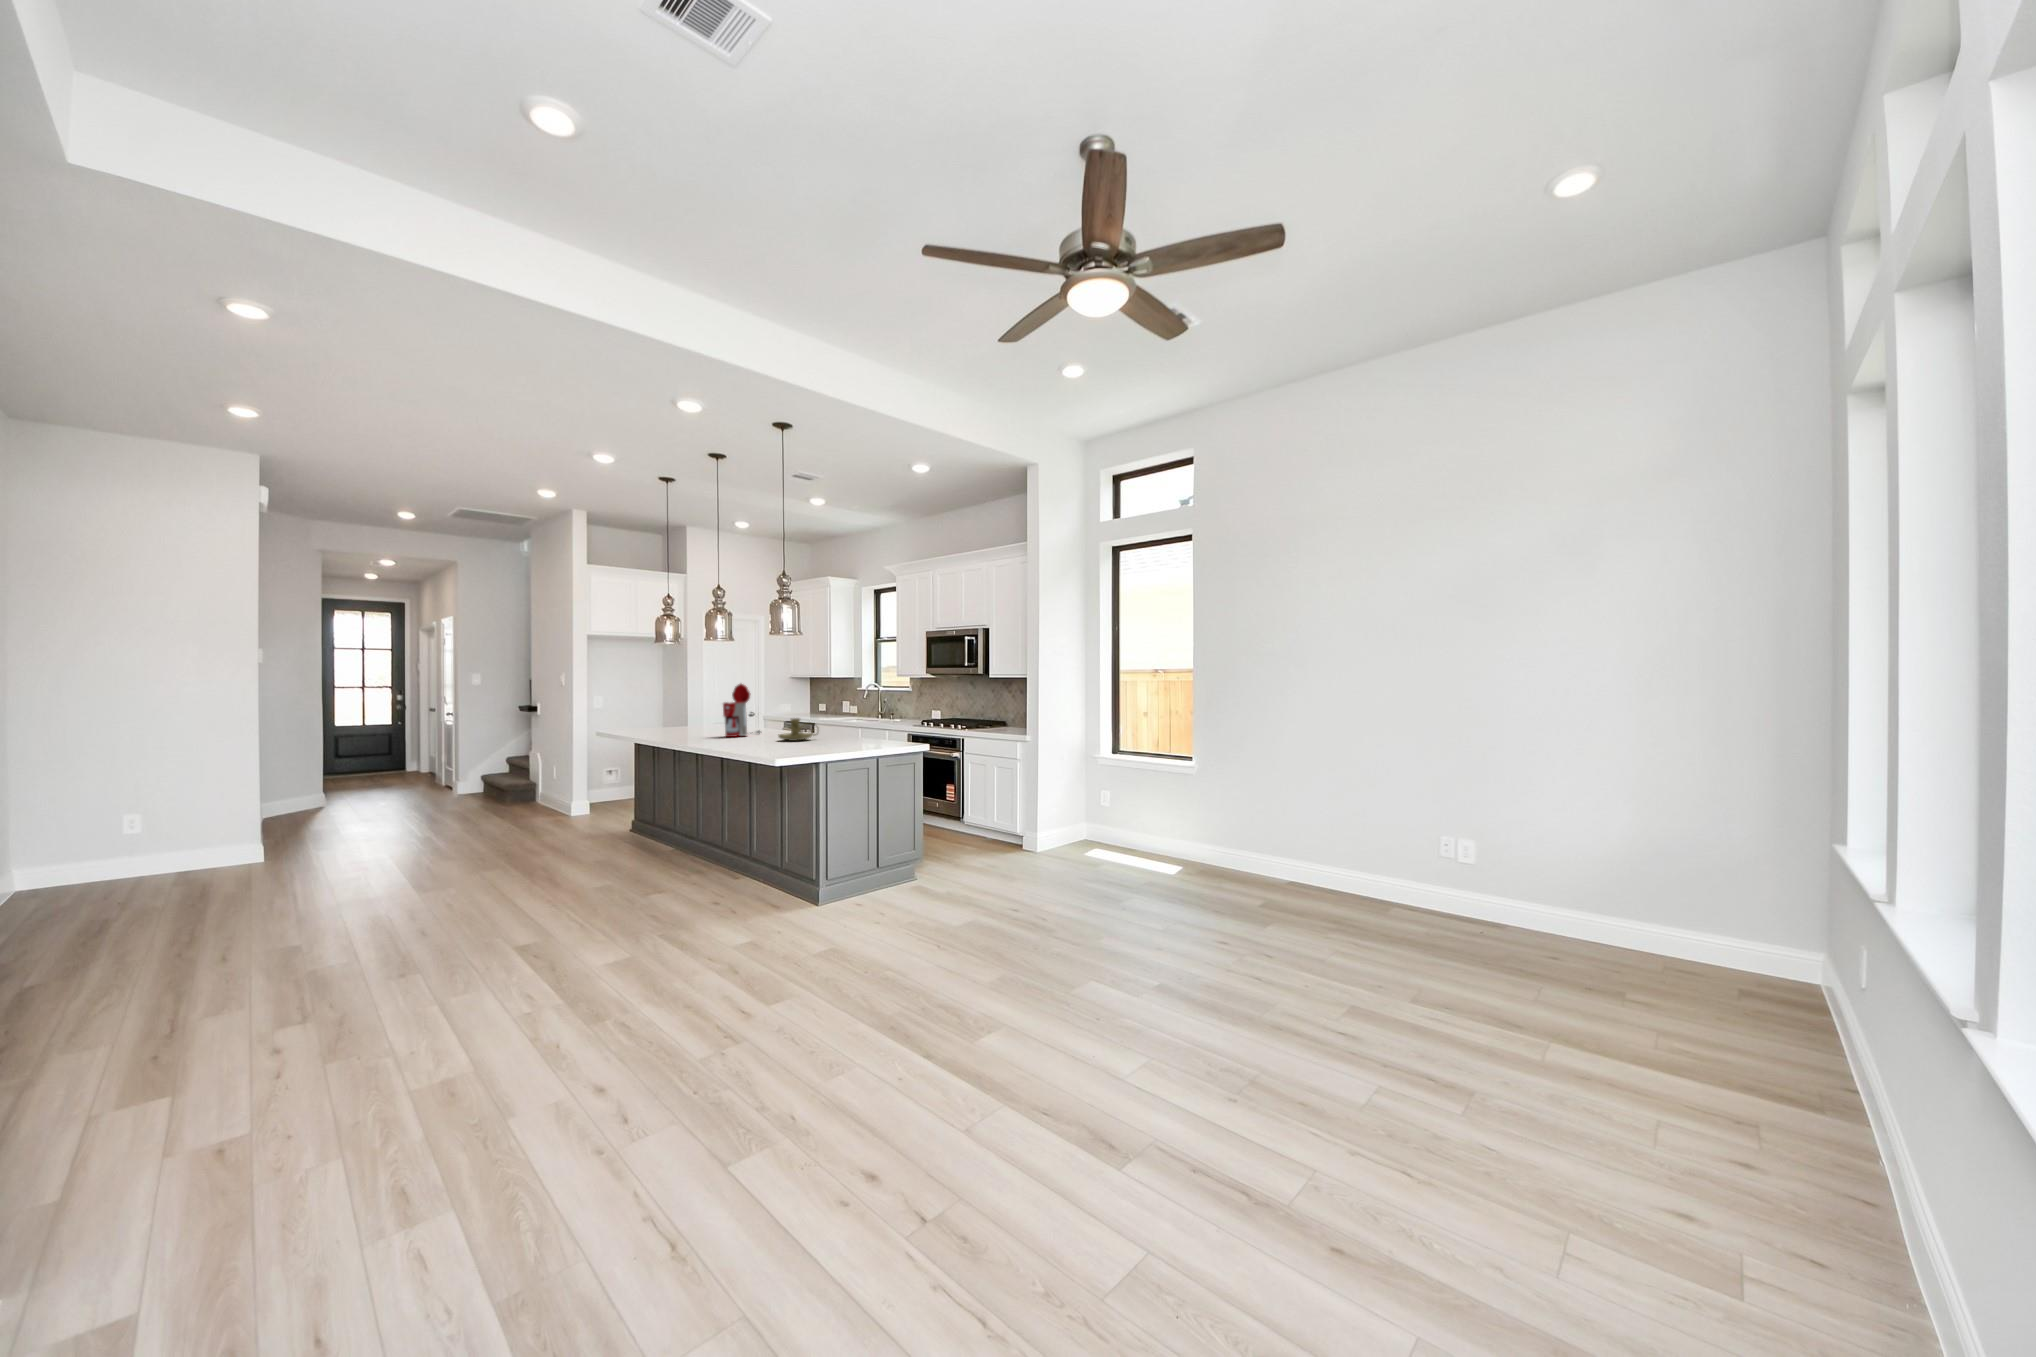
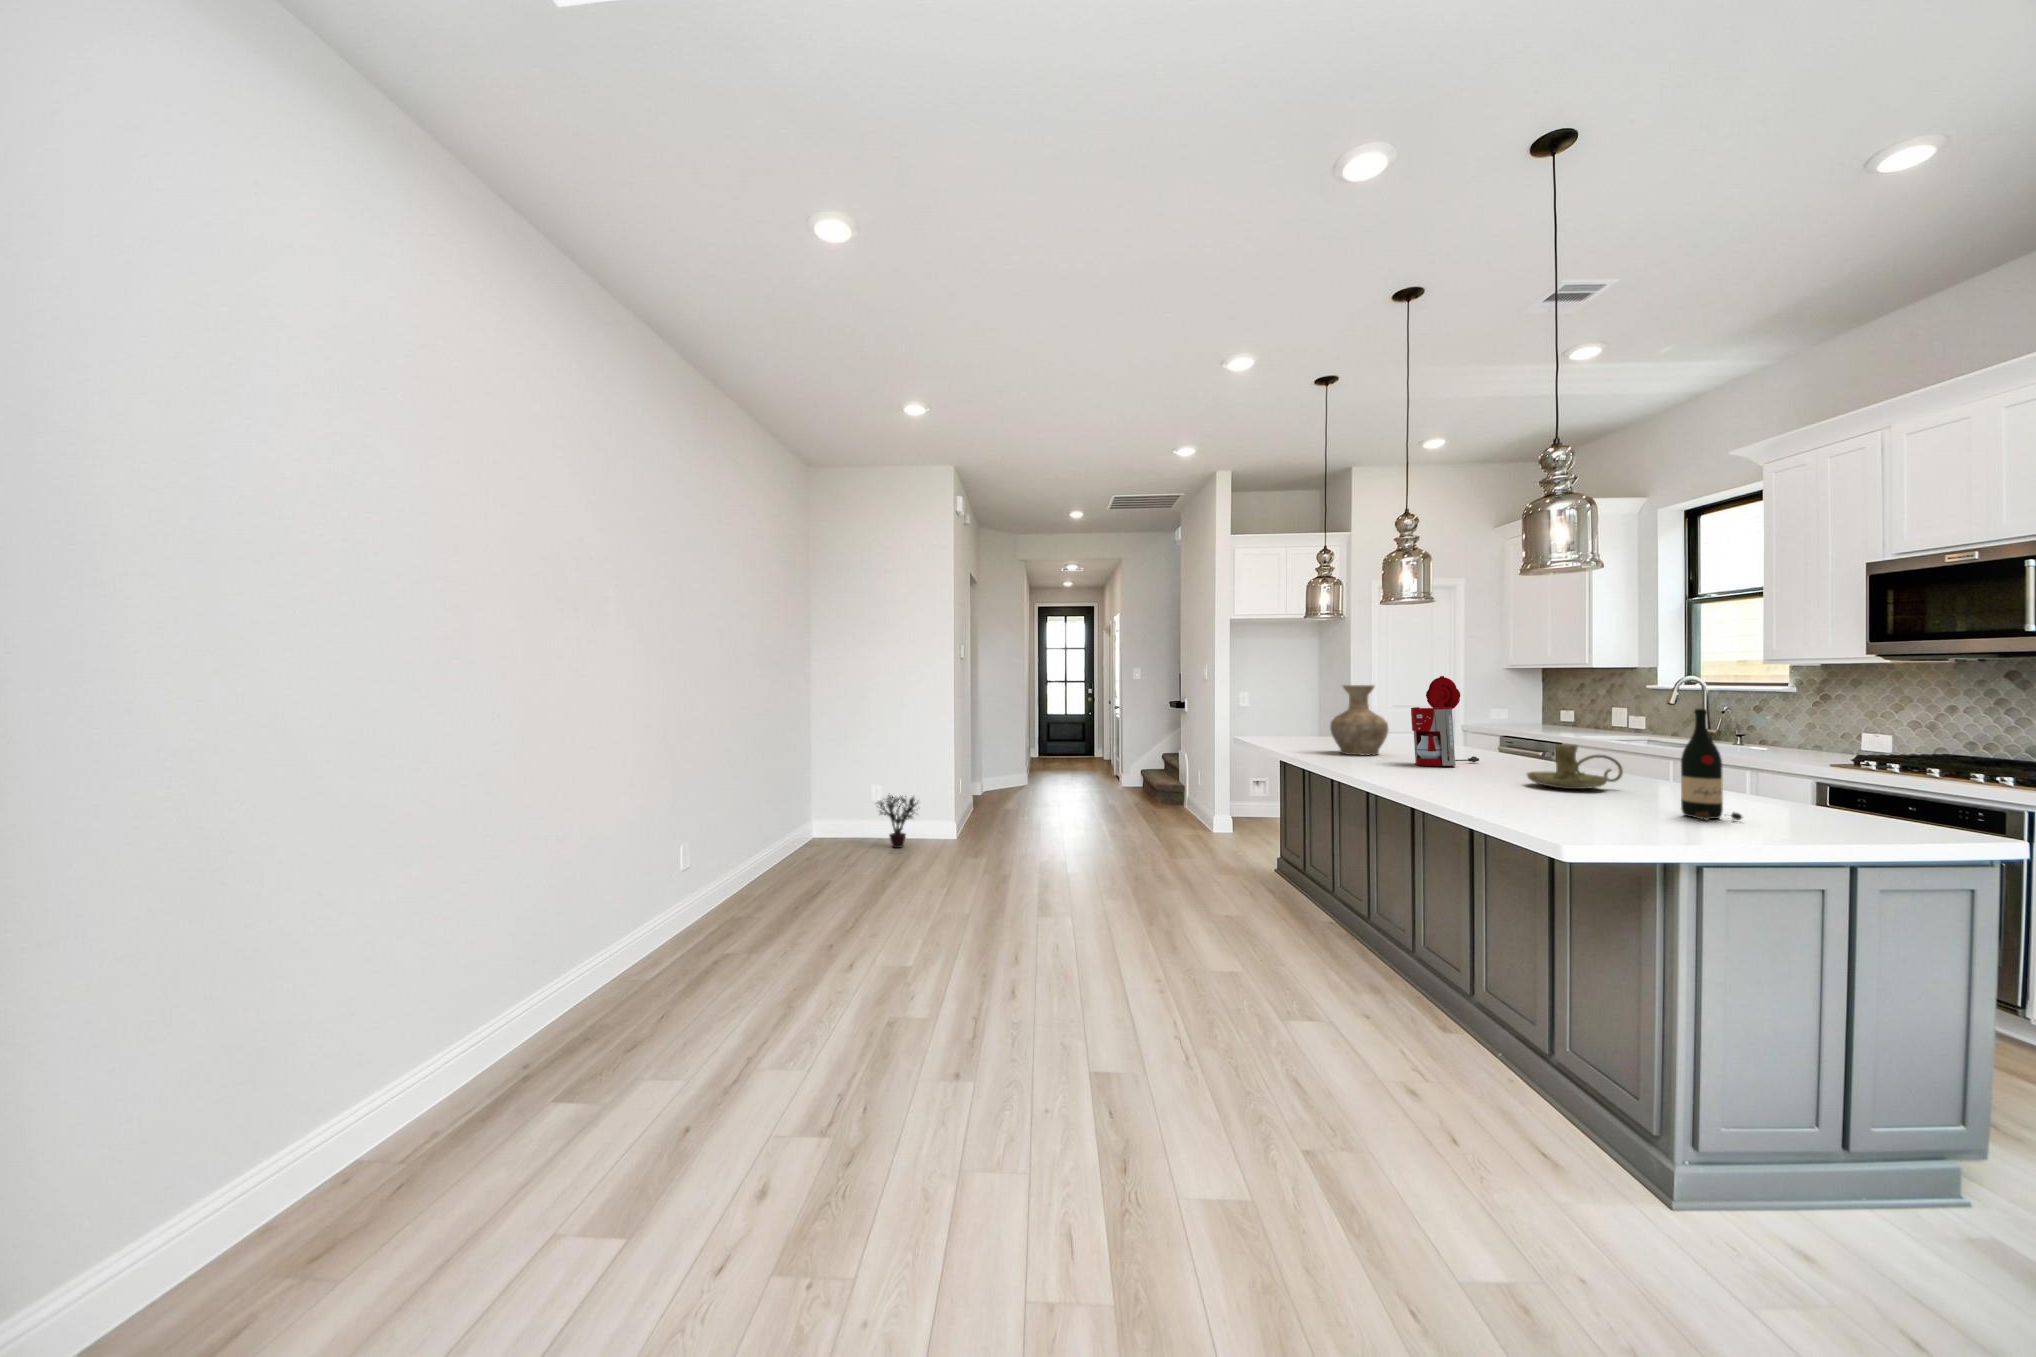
vase: none [672,689,711,735] -> present [1330,685,1388,755]
wine bottle: none [831,698,850,746] -> present [1681,709,1742,820]
potted plant: none [108,820,195,885] -> present [877,795,918,848]

